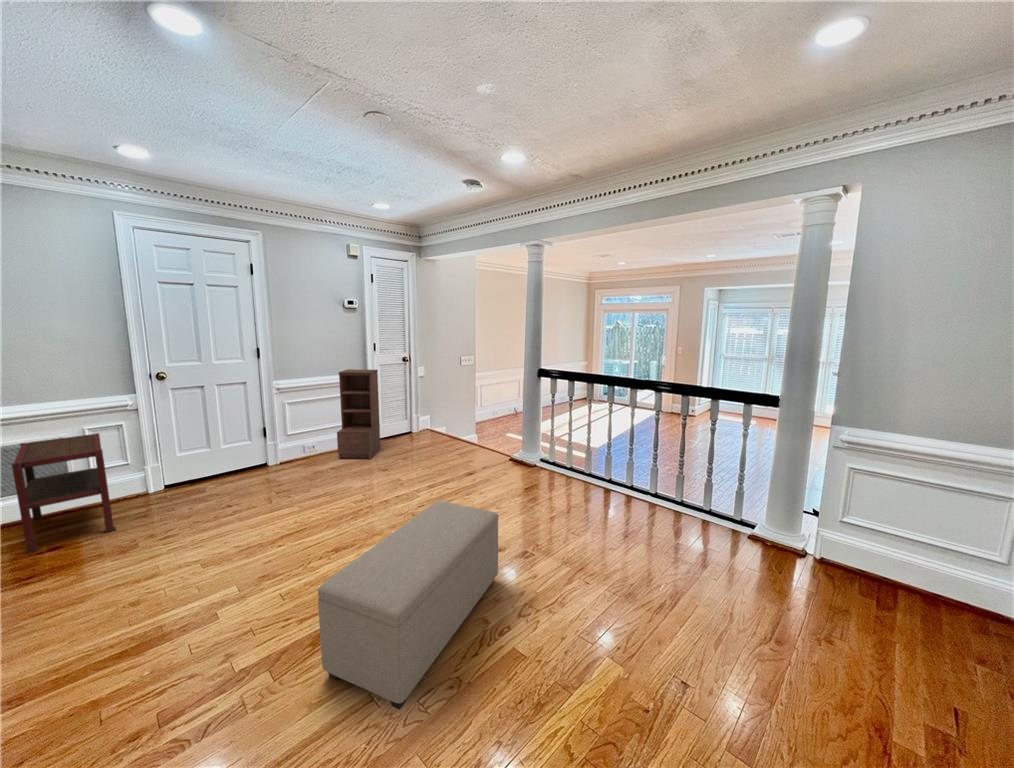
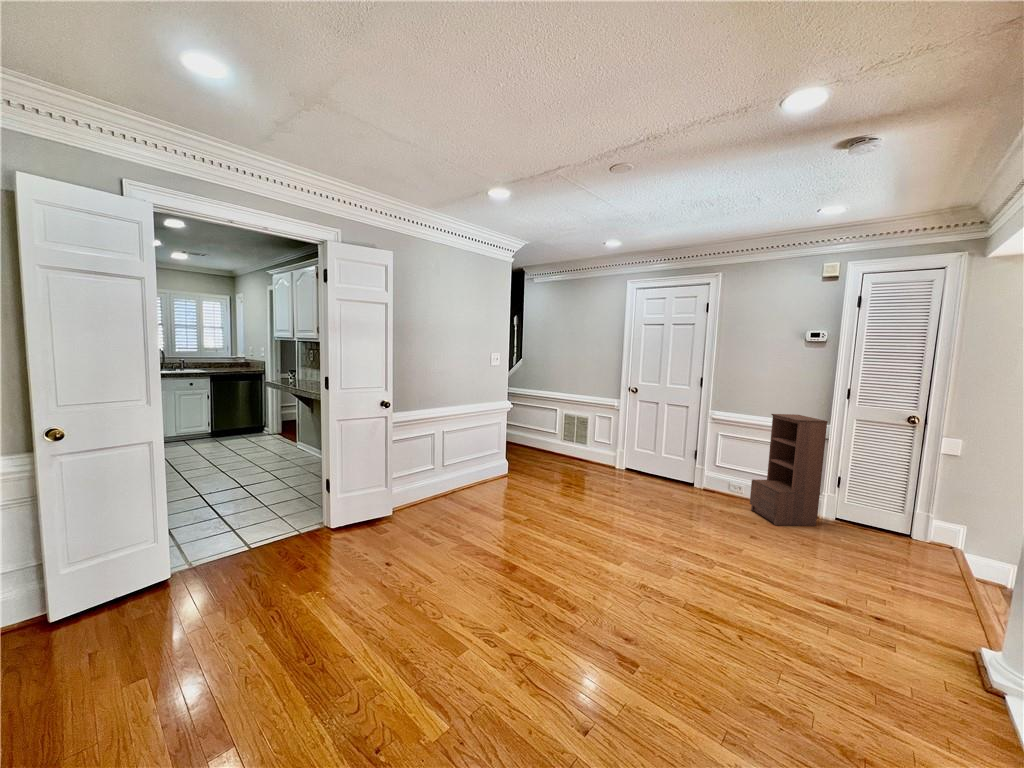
side table: present [12,433,116,553] -> none [543,416,601,475]
ottoman: present [318,501,498,709] -> none [417,502,586,633]

